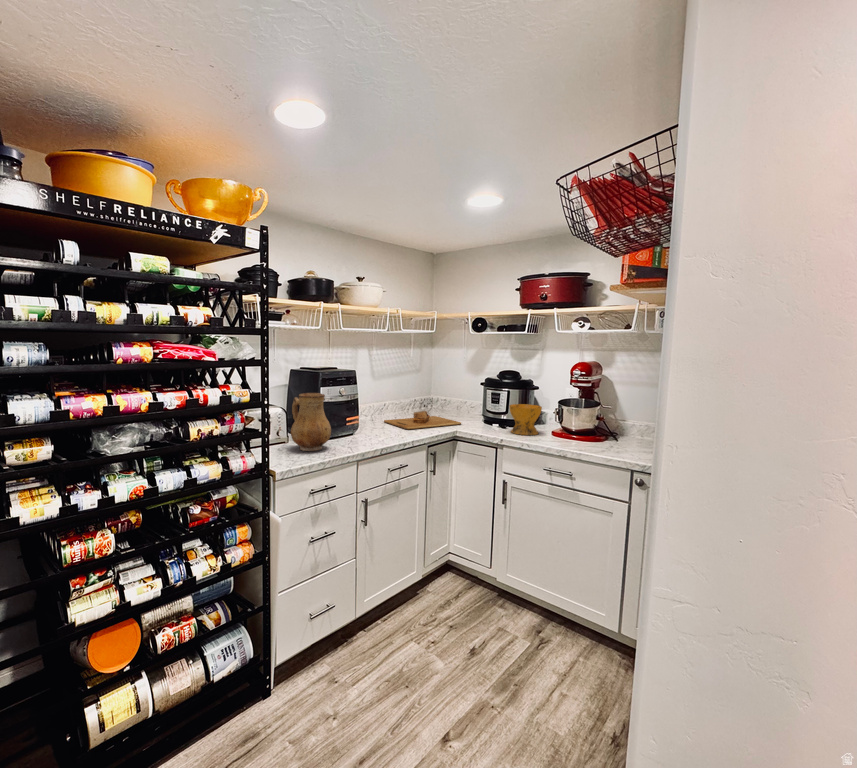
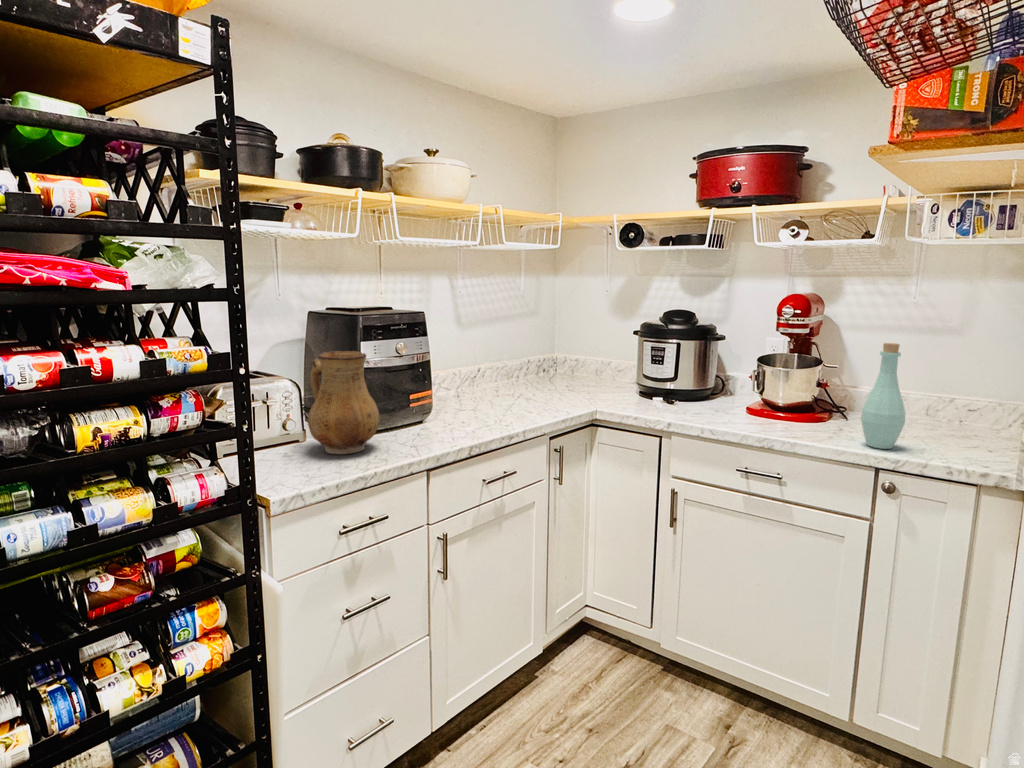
bottle: none [602,390,625,449] -> present [861,343,906,449]
bowl: present [509,404,542,435] -> none [686,367,743,420]
cutting board: present [384,411,461,430] -> none [473,378,601,411]

